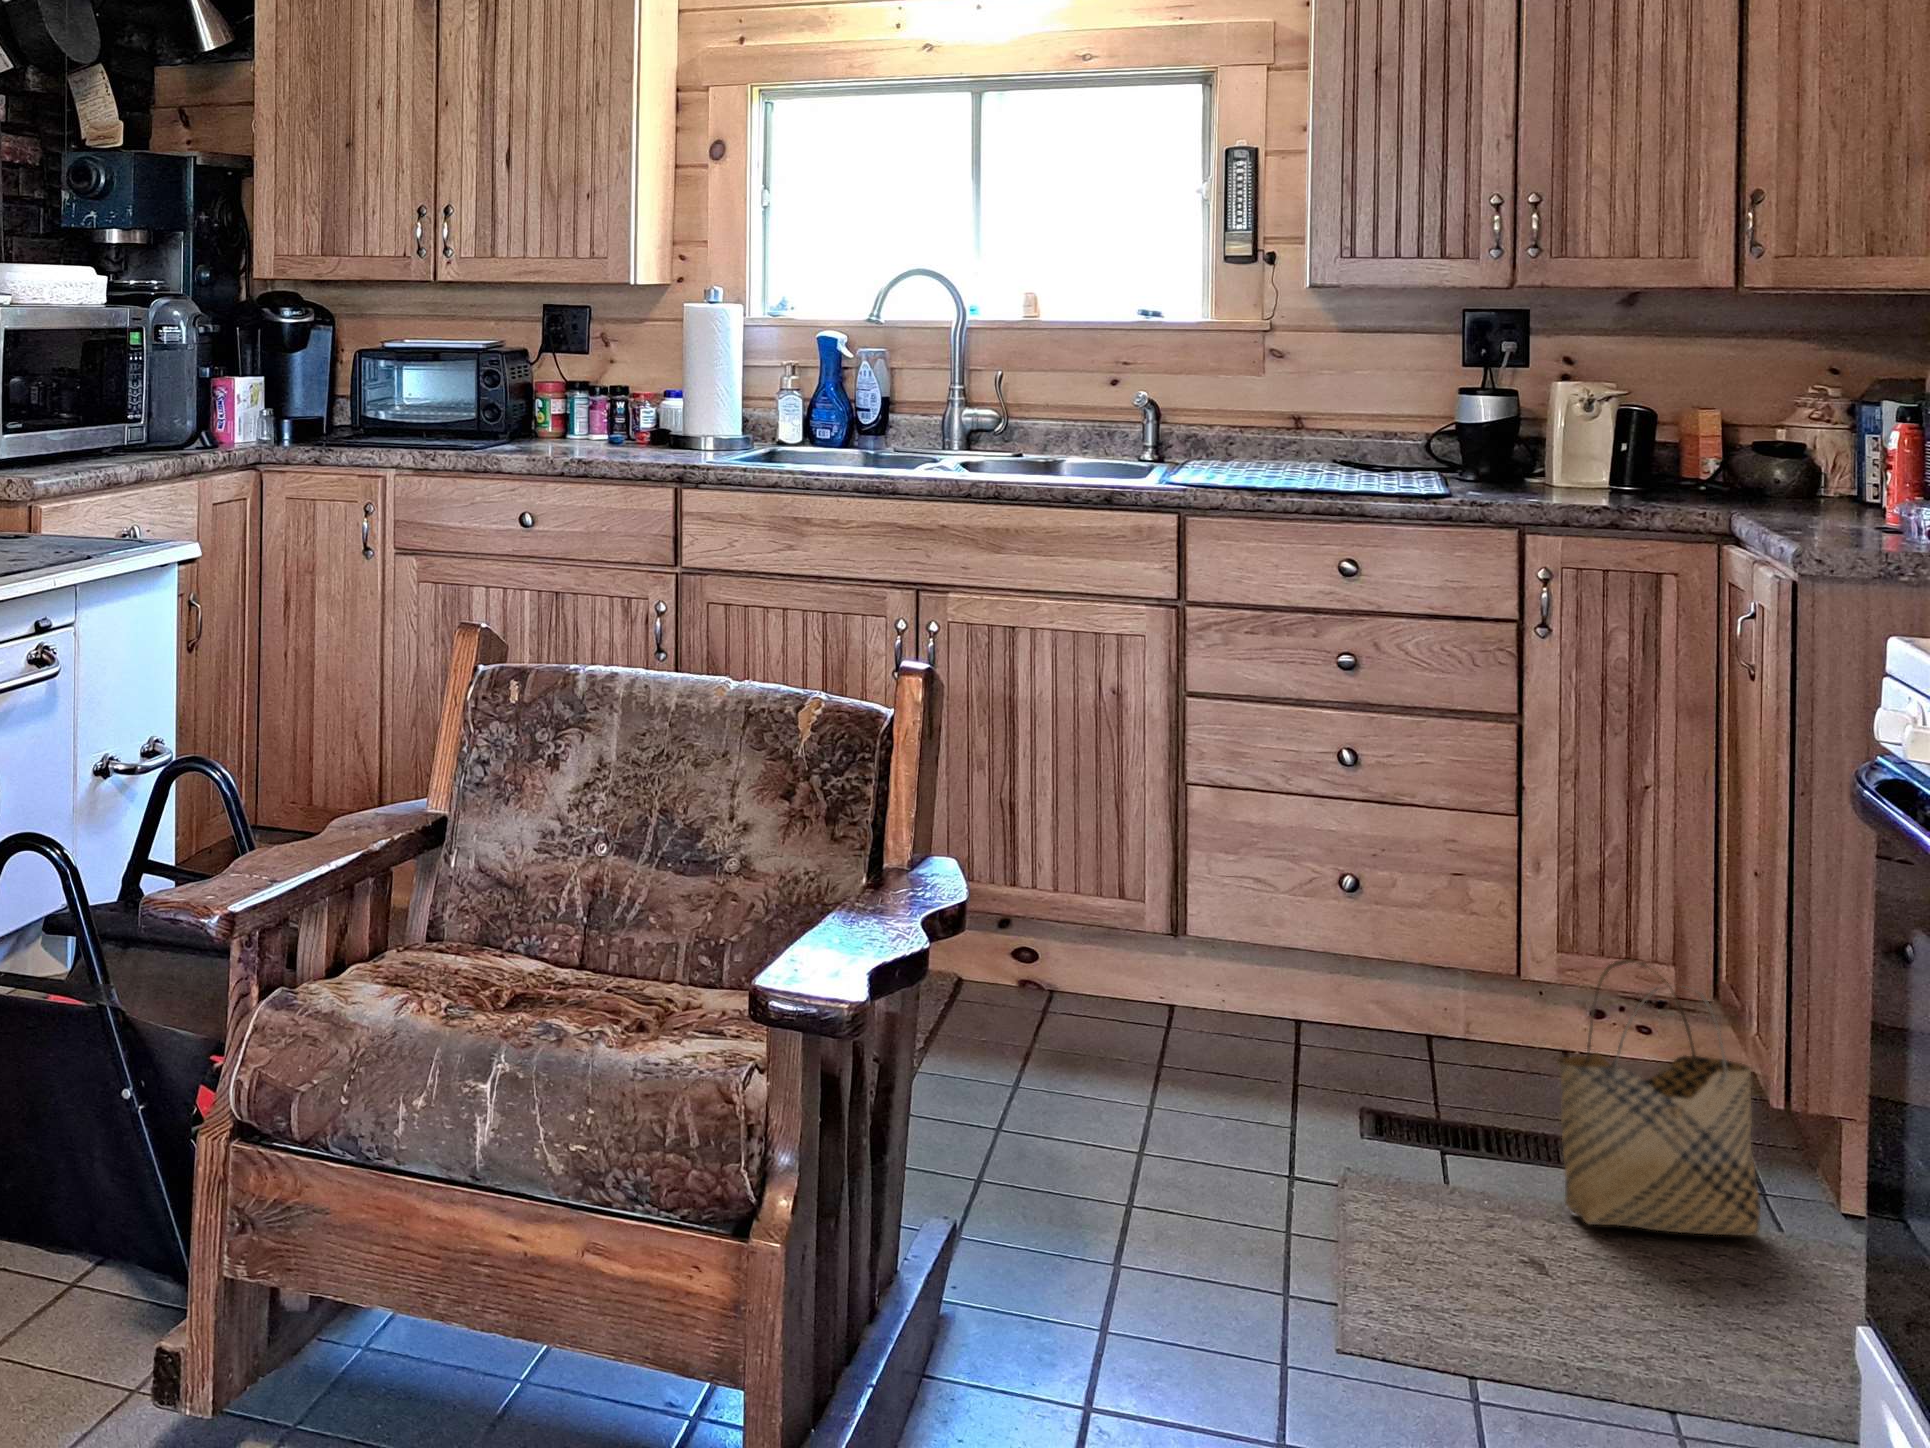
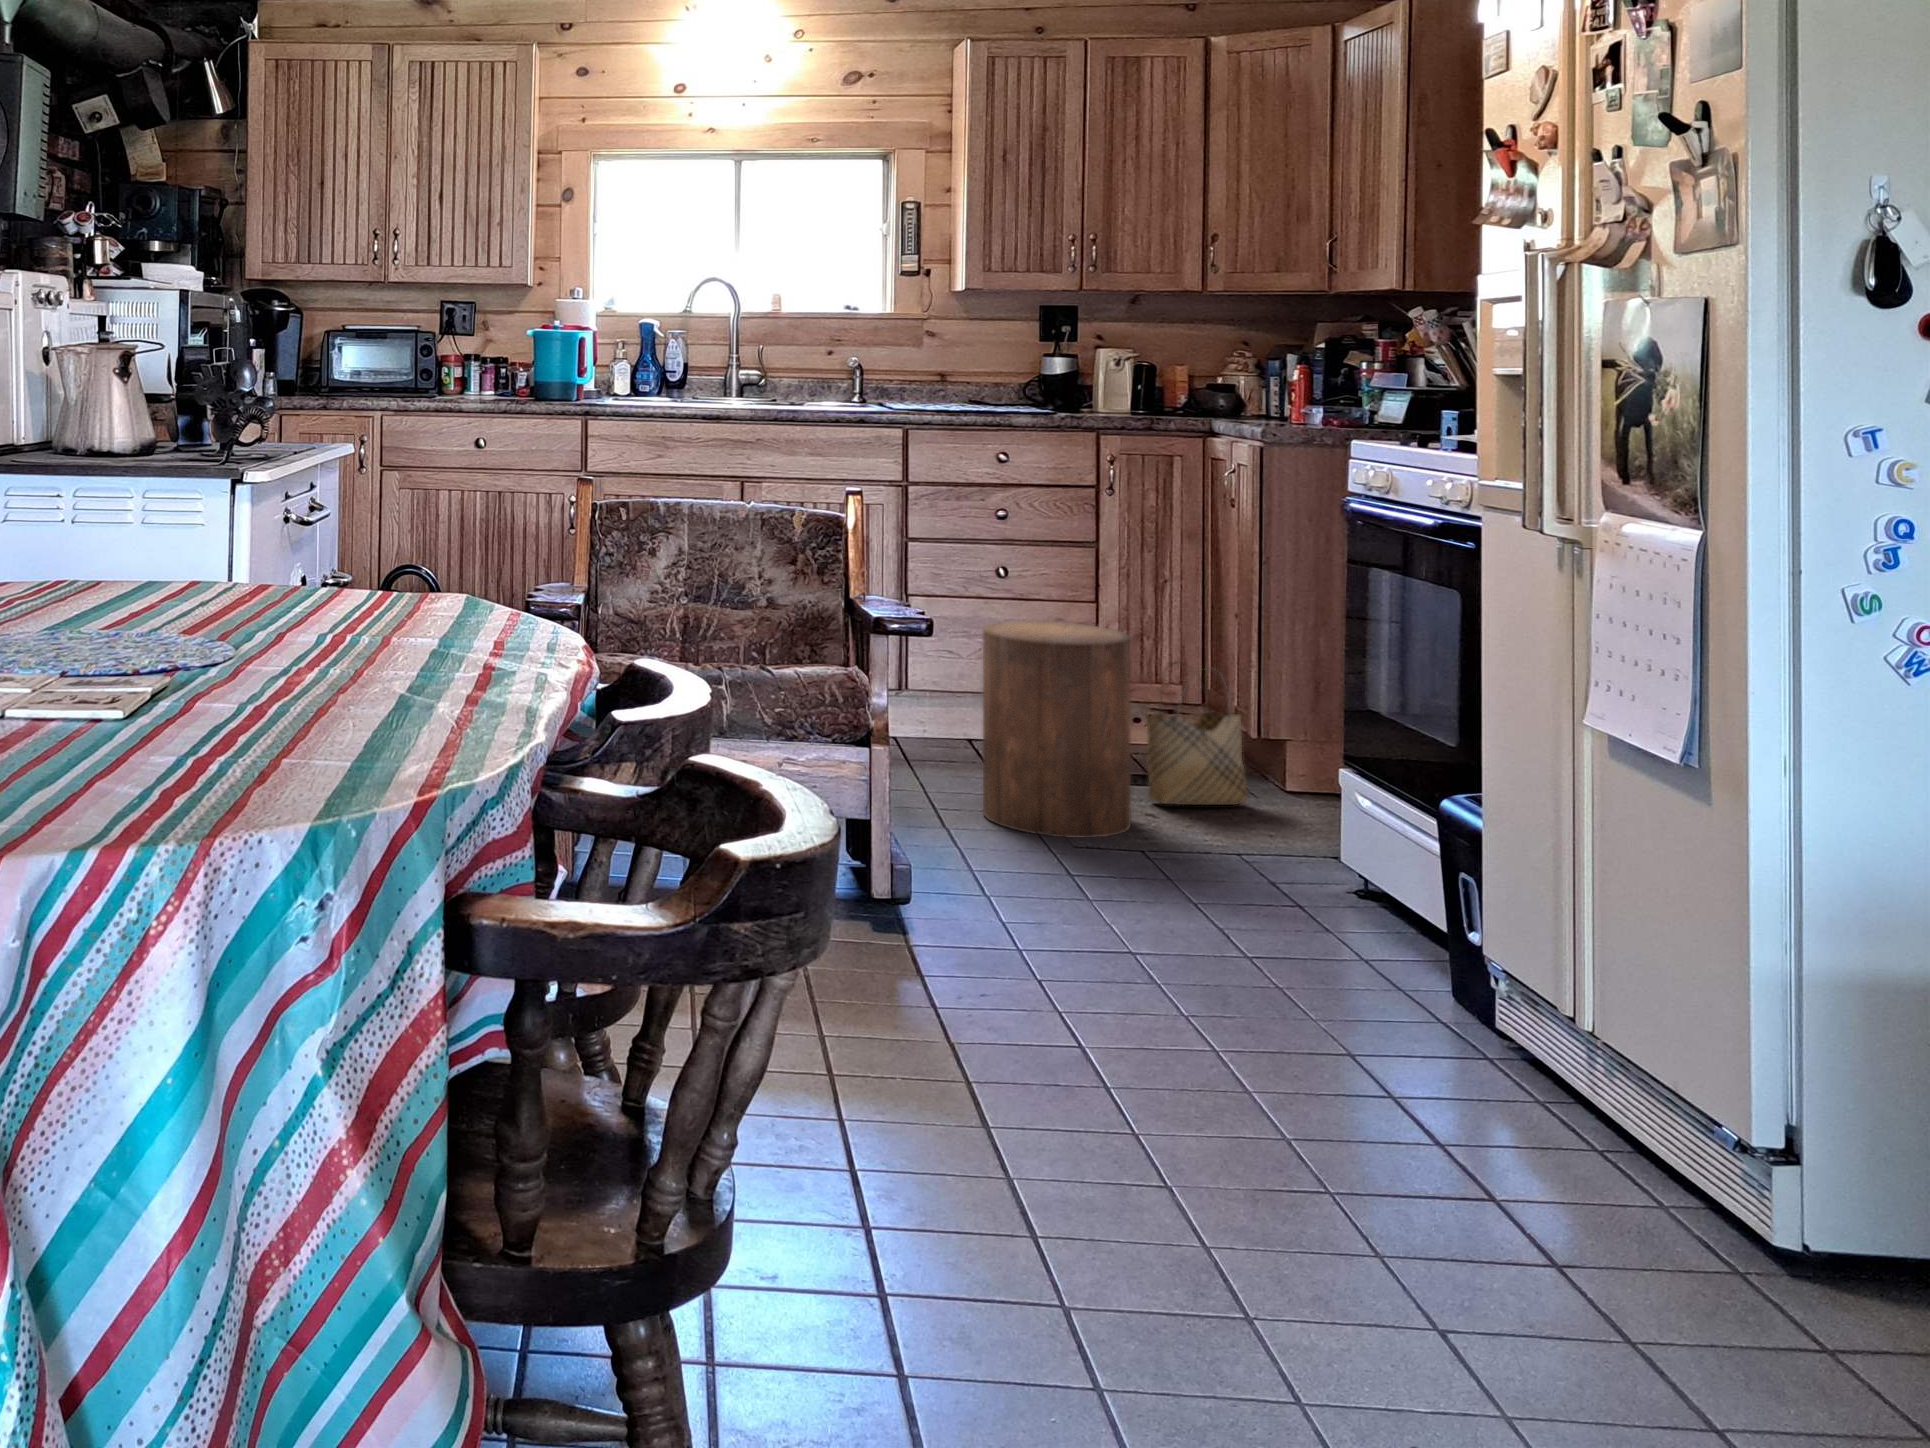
stool: none [1232,875,1508,1299] -> present [983,621,1131,838]

